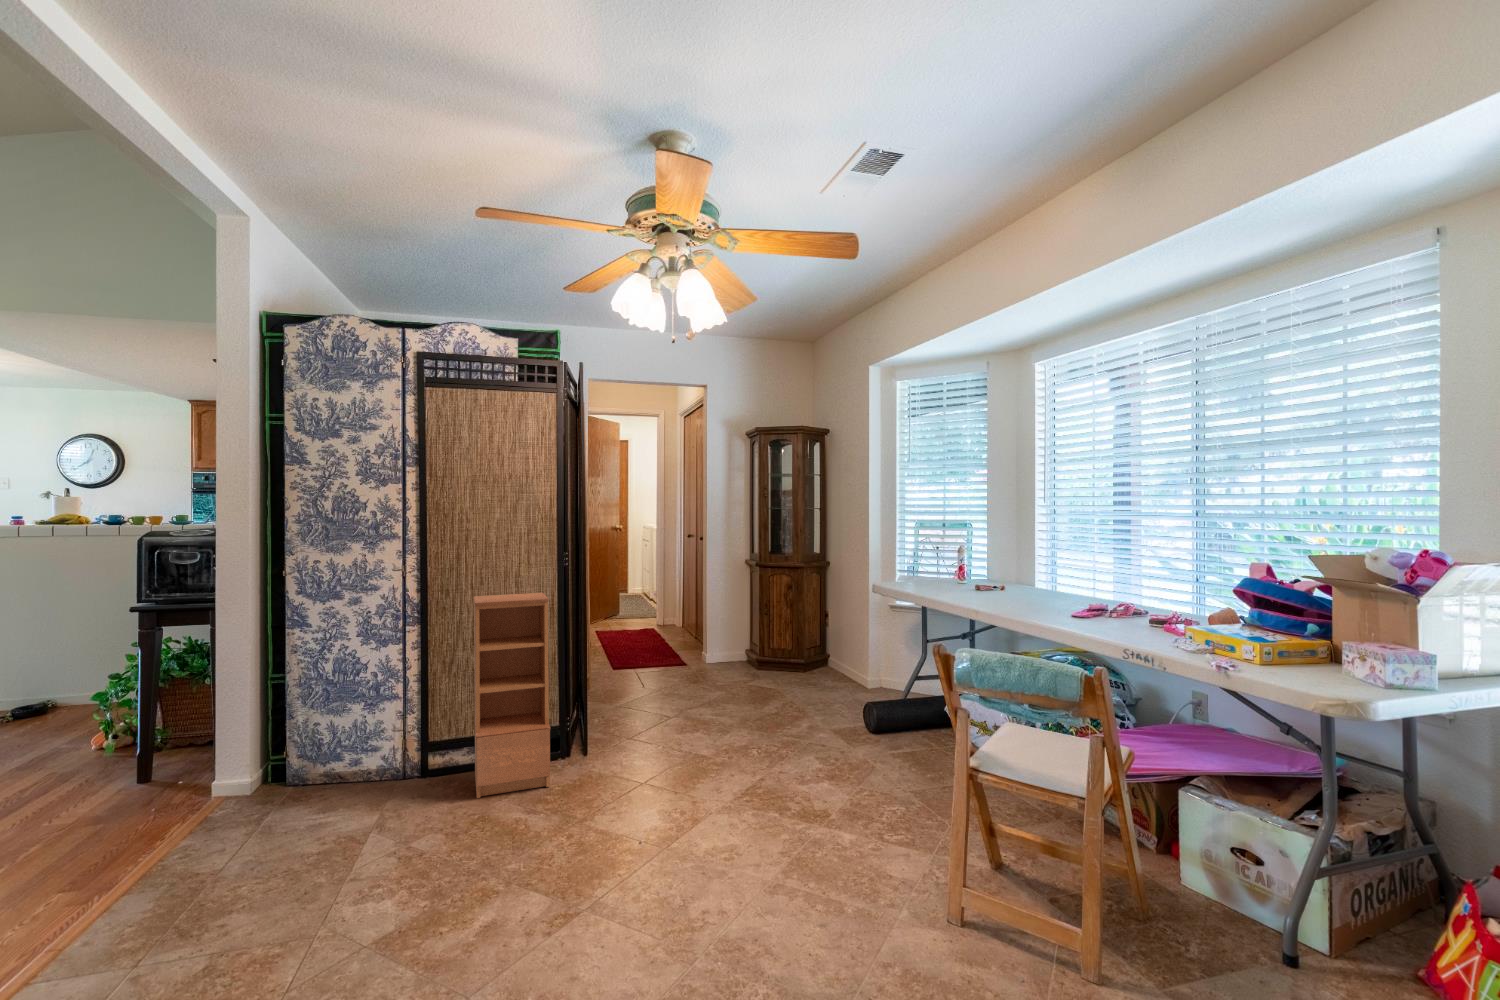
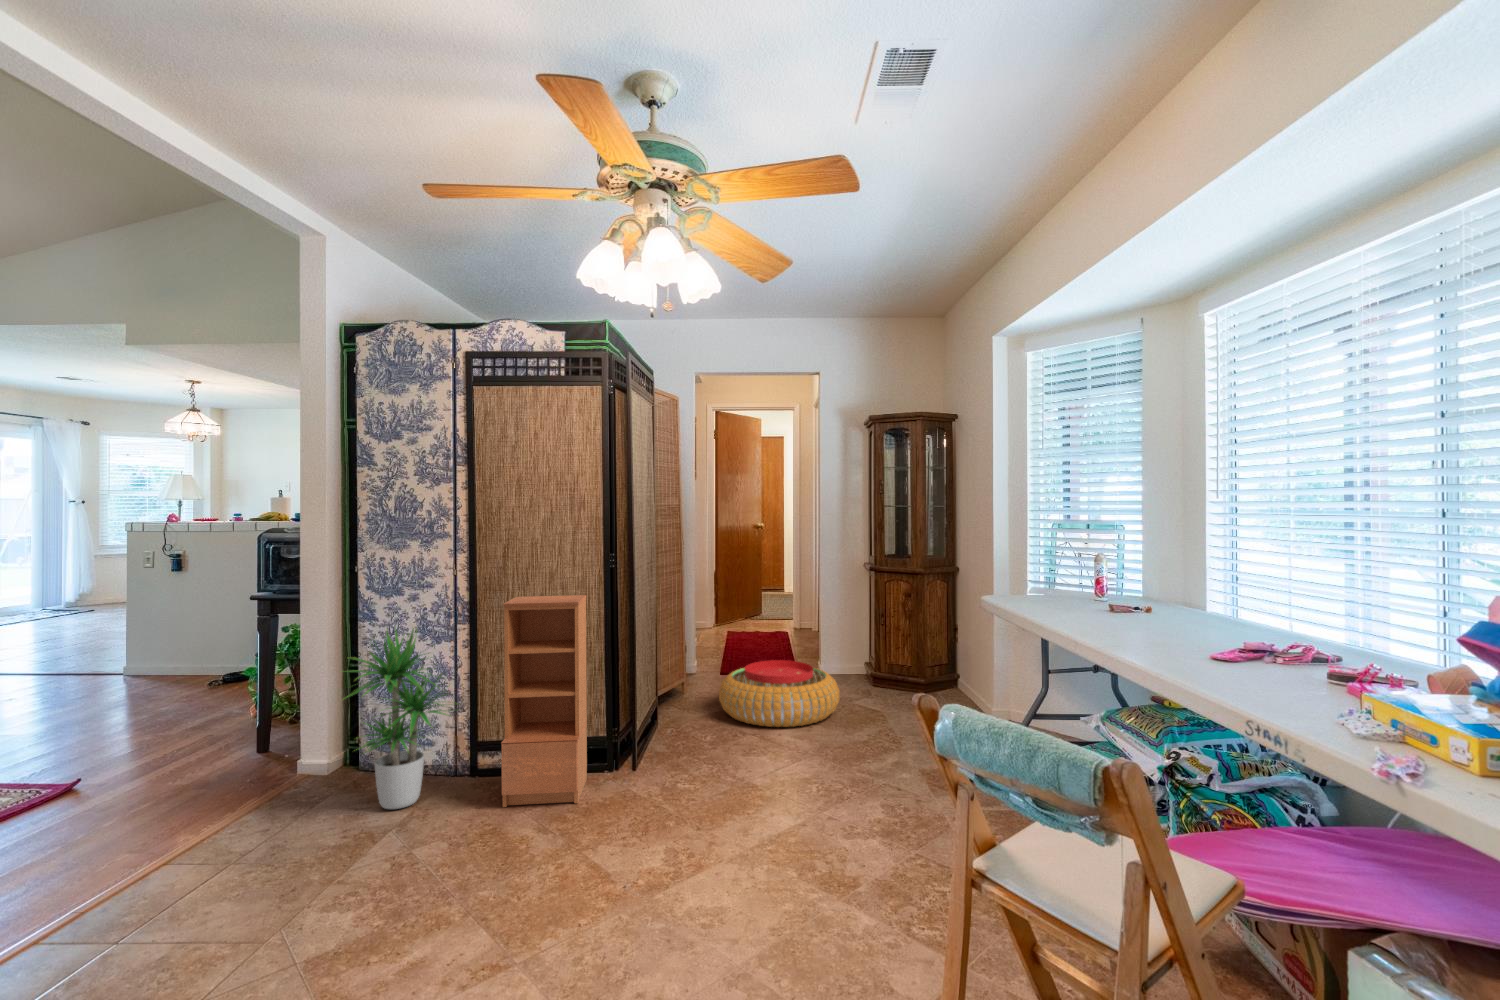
potted plant: none [297,628,429,813] -> present [344,628,446,809]
pouf: none [631,649,743,709] -> present [719,660,840,727]

